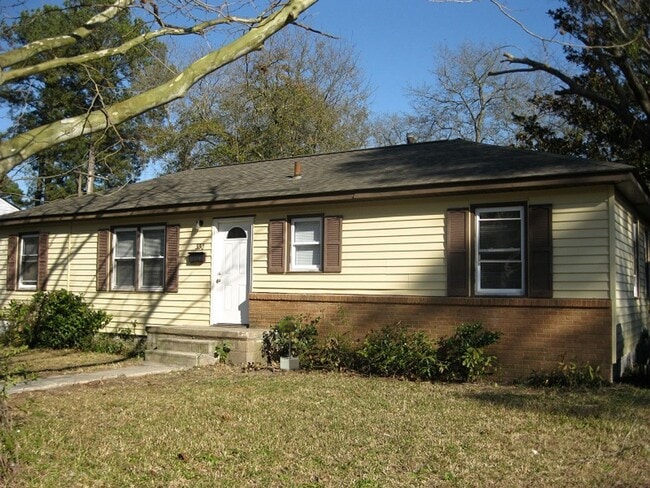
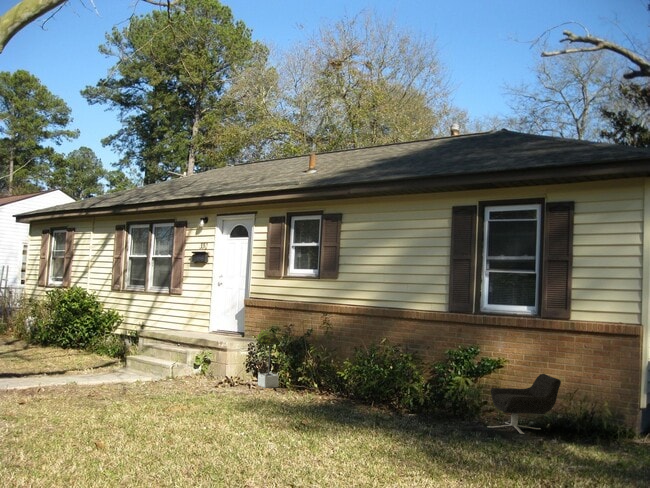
lounge chair: none [493,341,552,388] -> present [488,374,561,434]

